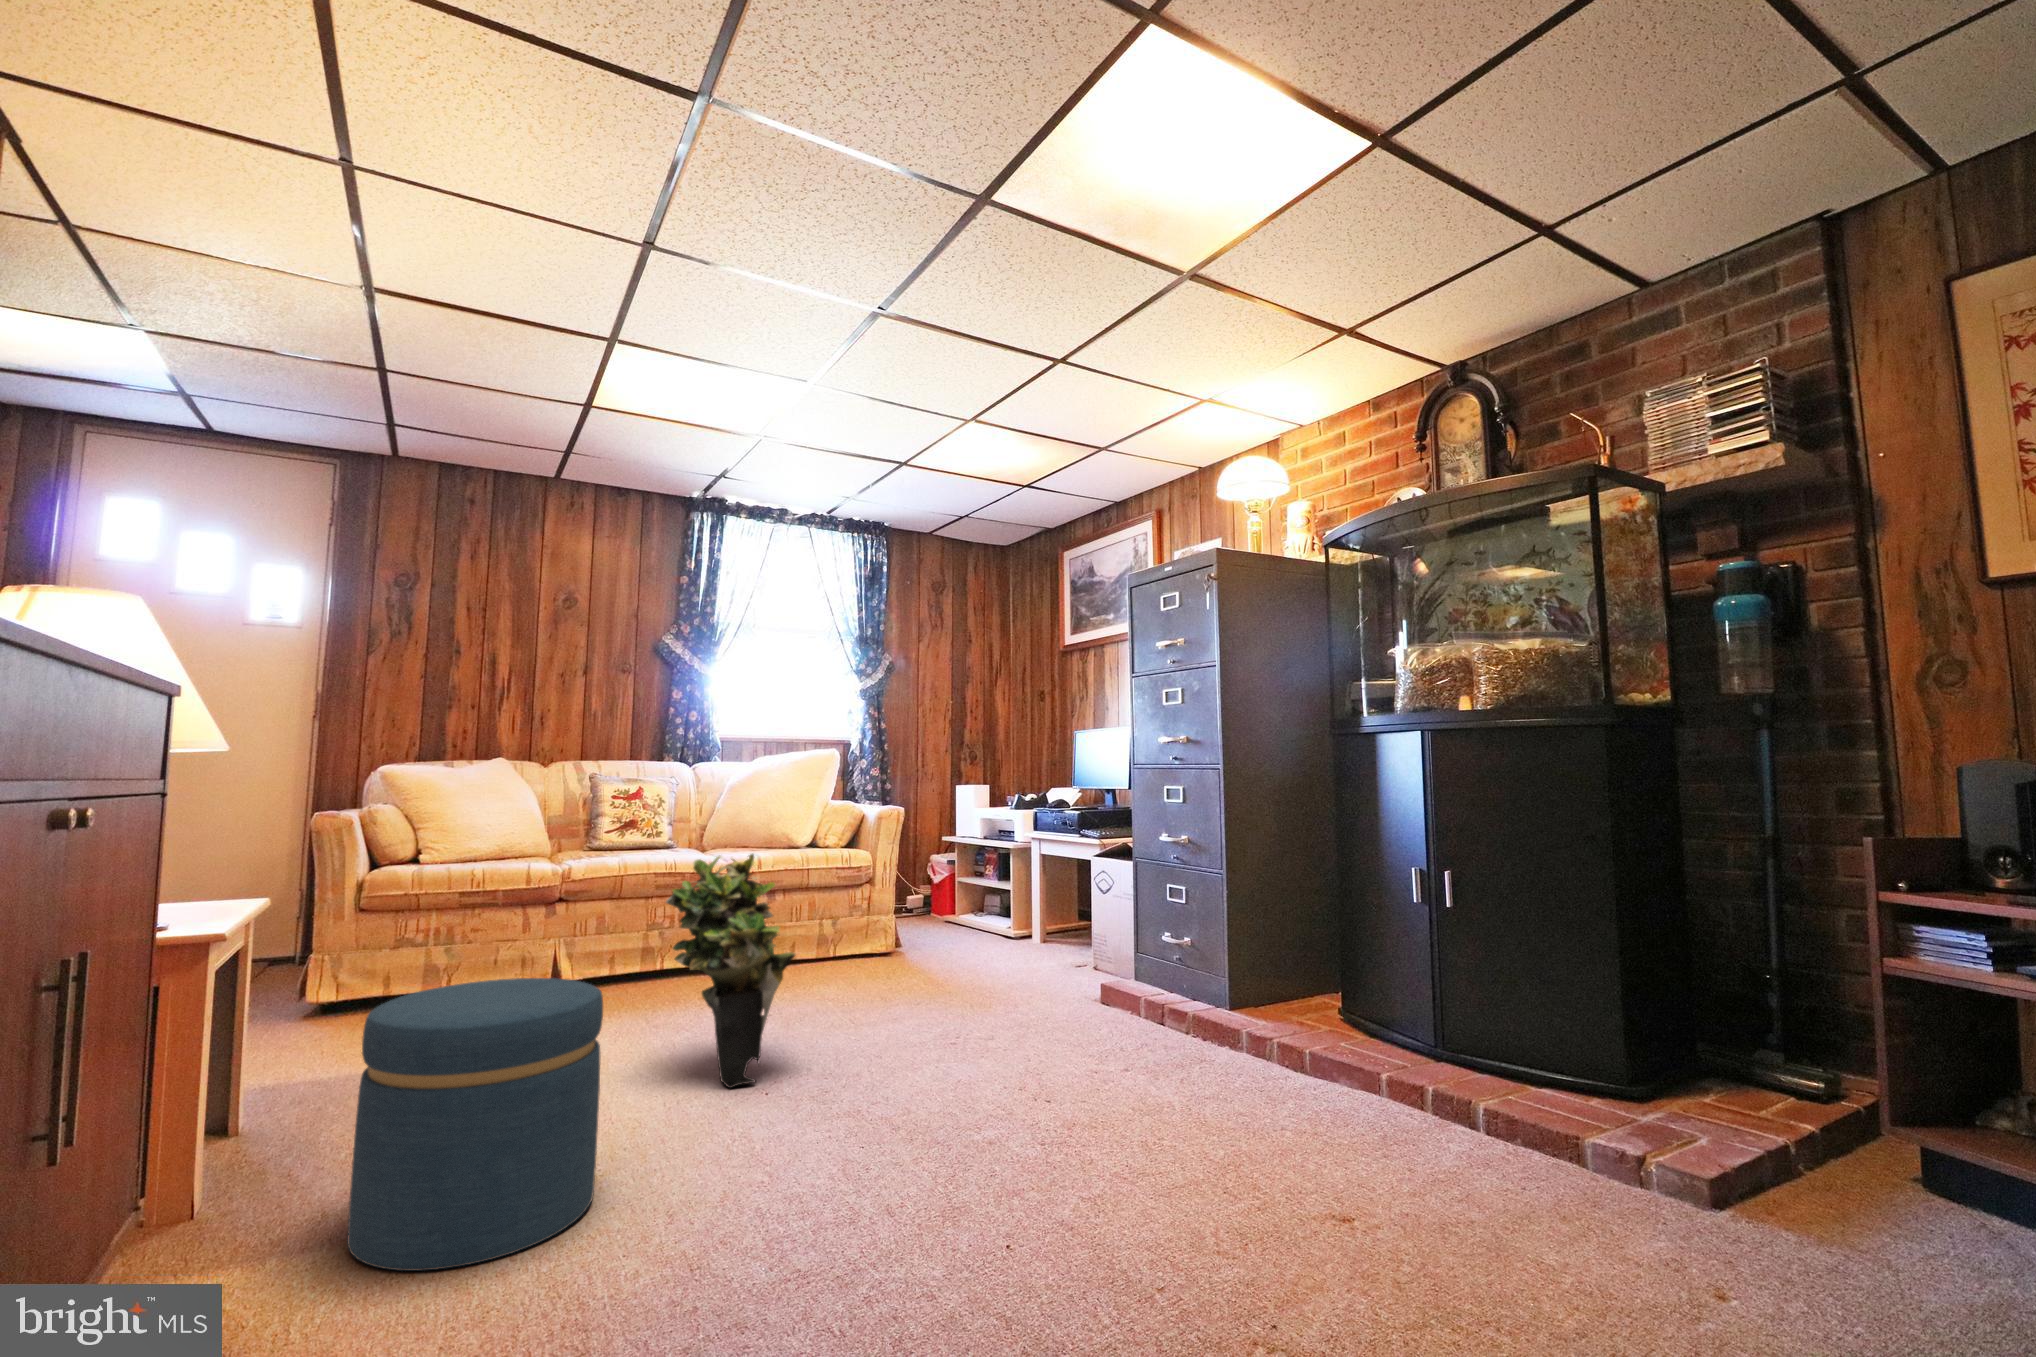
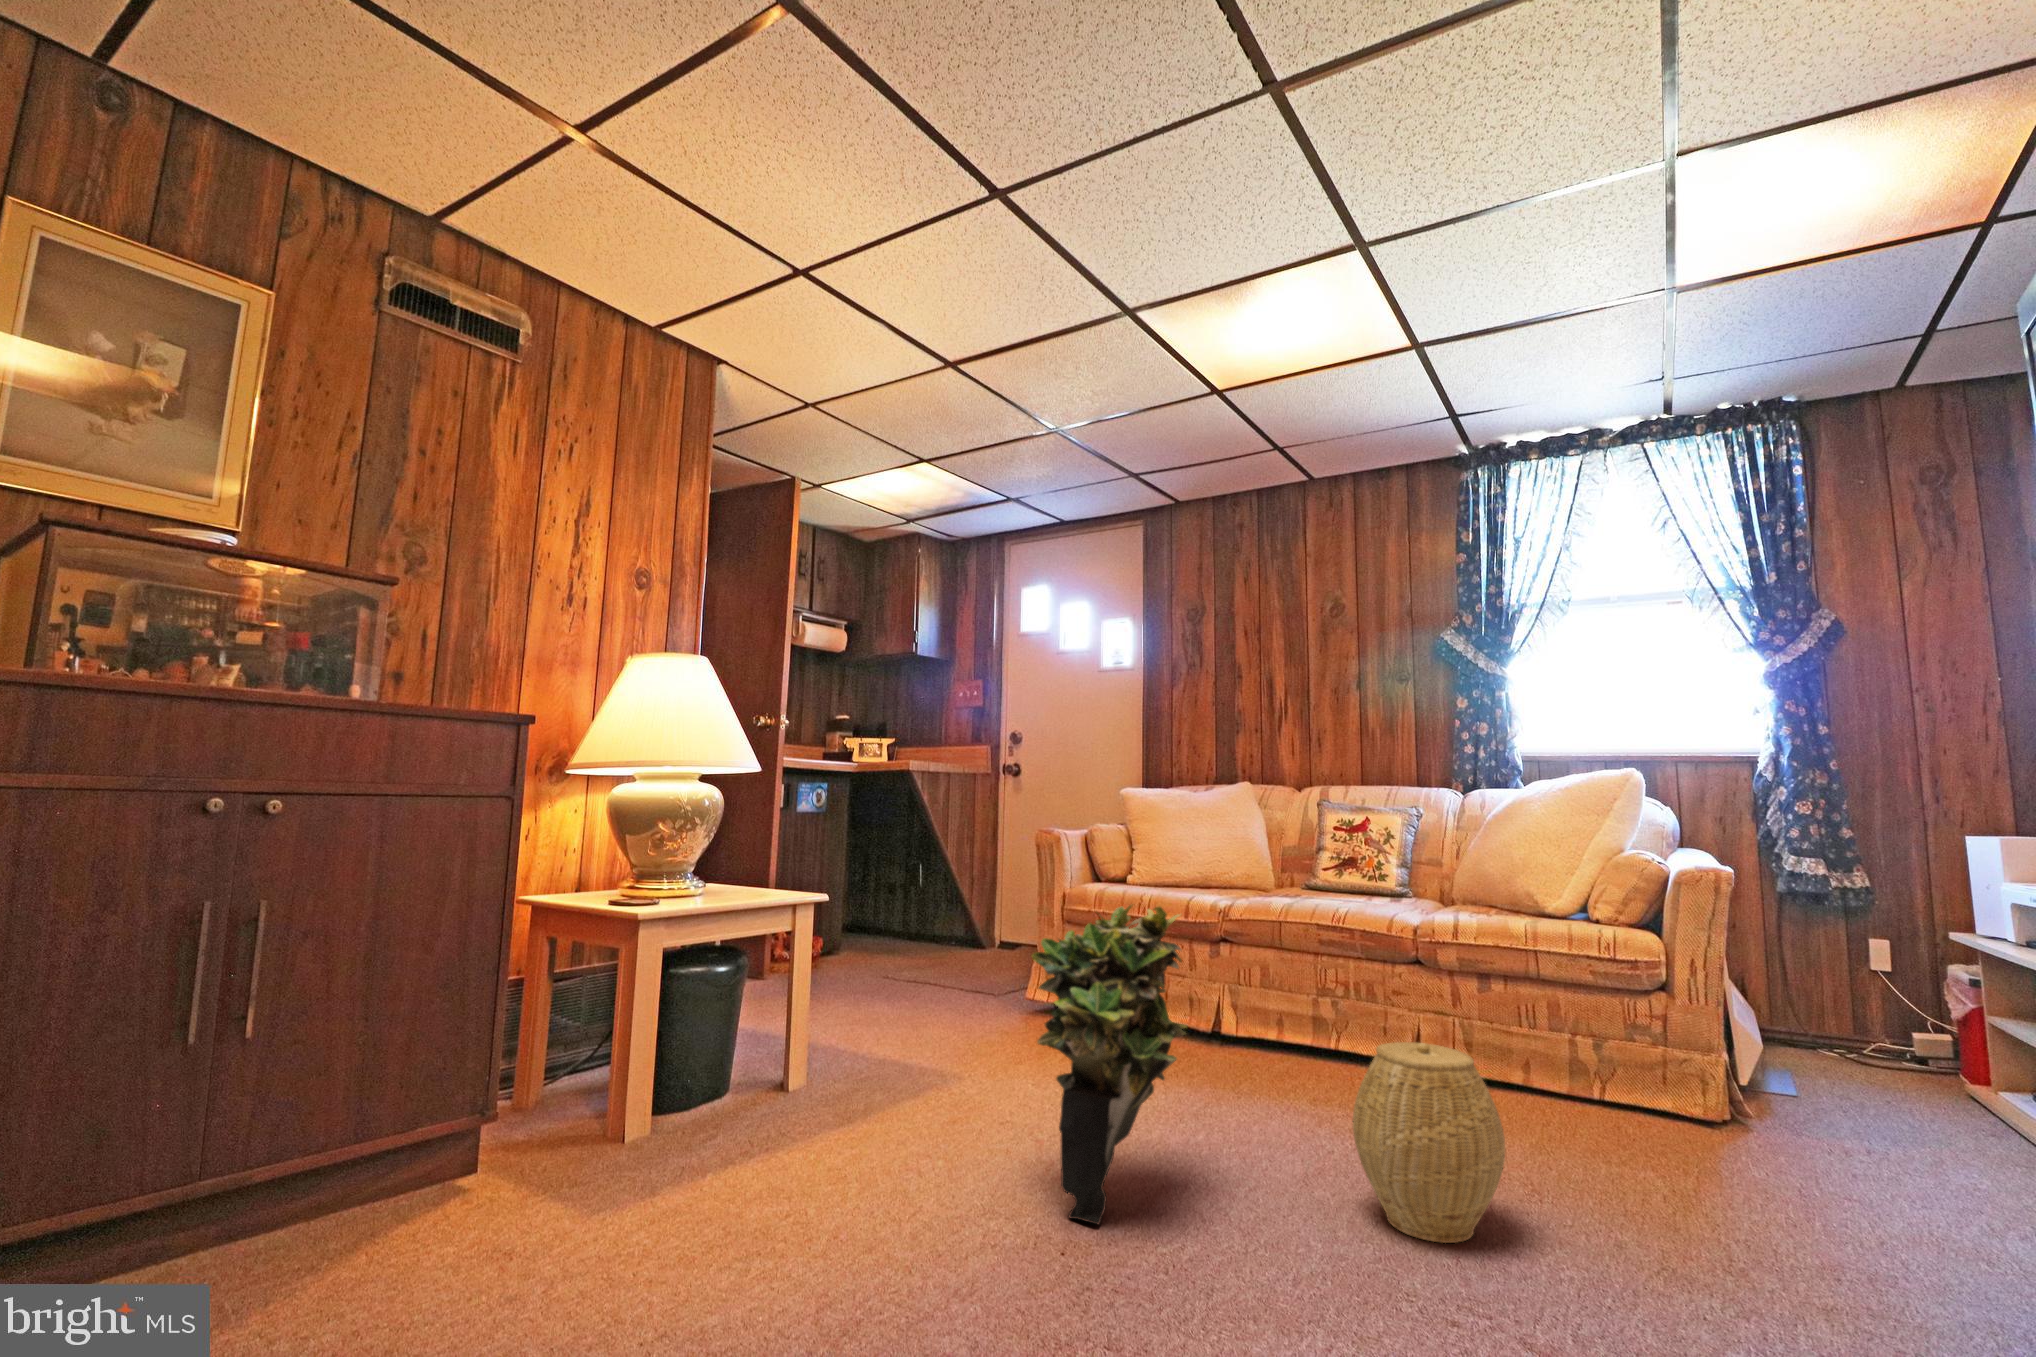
woven basket: none [839,918,924,1031] -> present [1353,1042,1505,1243]
ottoman: present [347,978,603,1271] -> none [544,994,778,1284]

